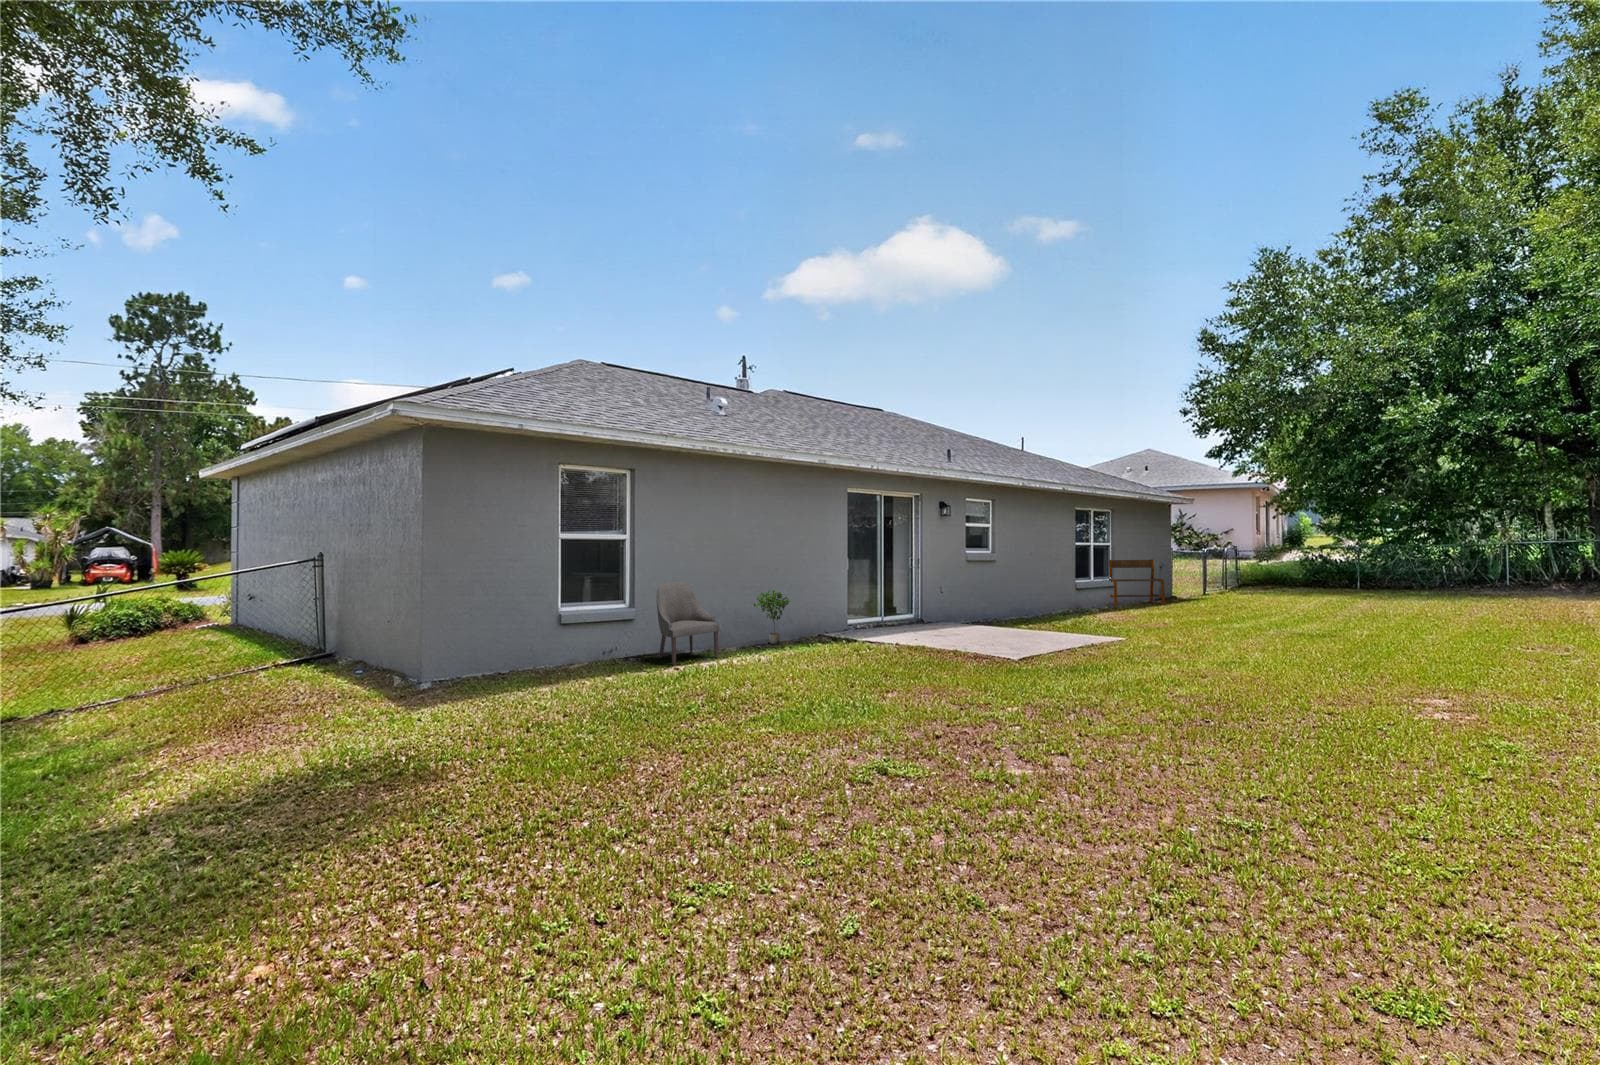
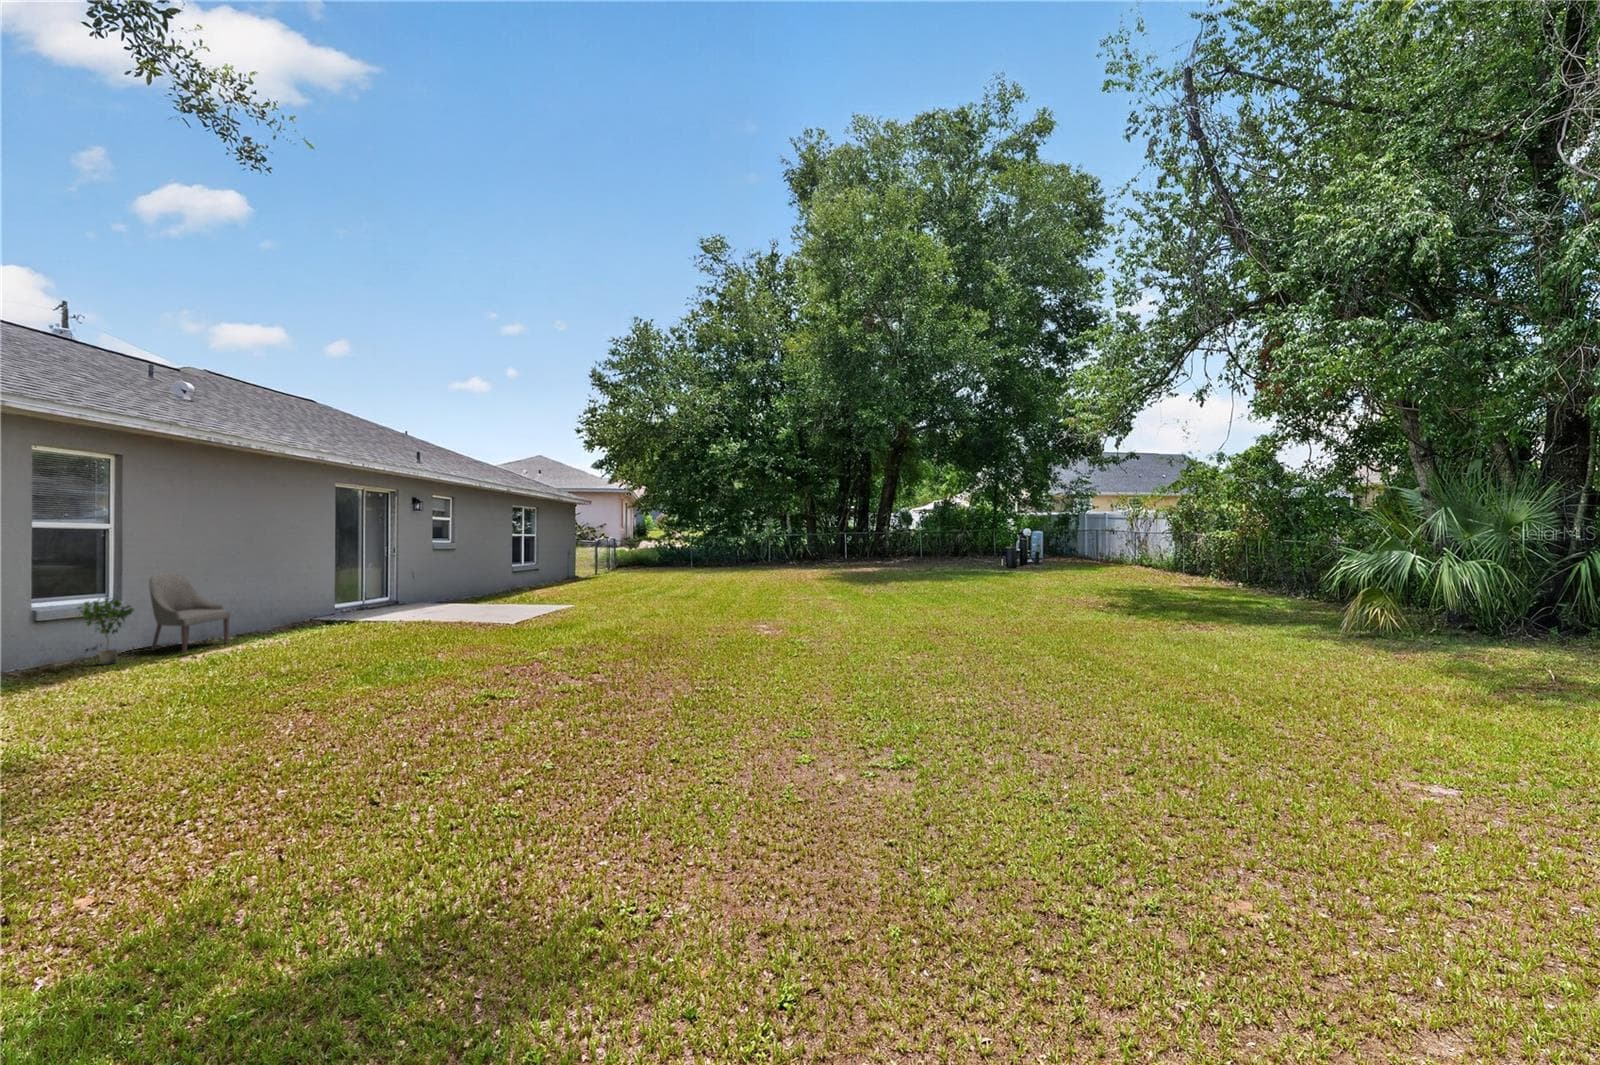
bench: present [1109,559,1165,606] -> none [534,548,577,585]
potted plant: present [754,589,790,645] -> present [76,597,134,665]

